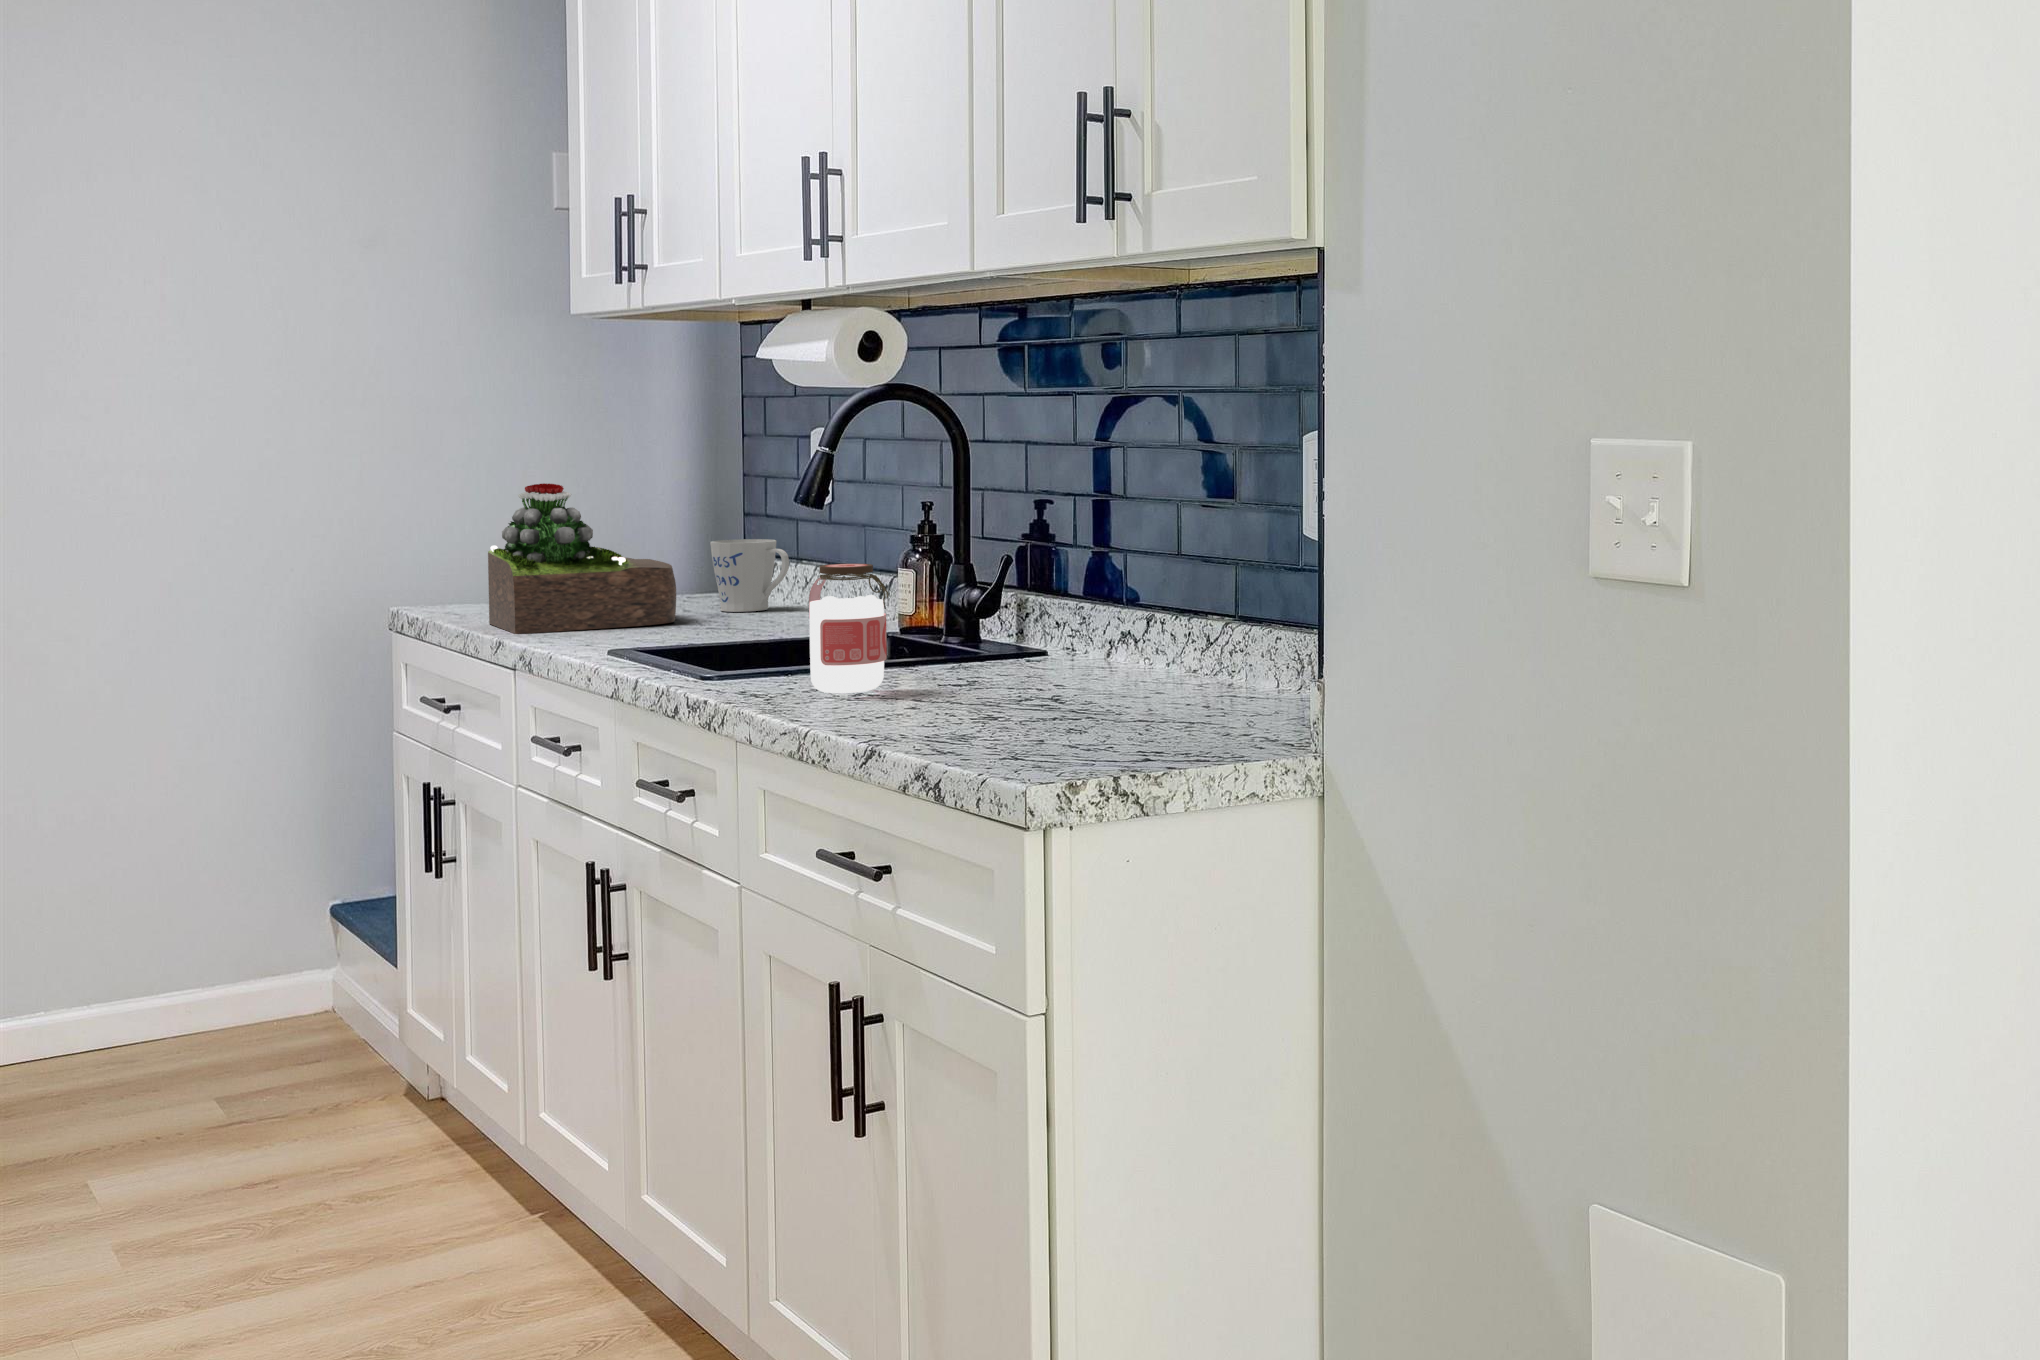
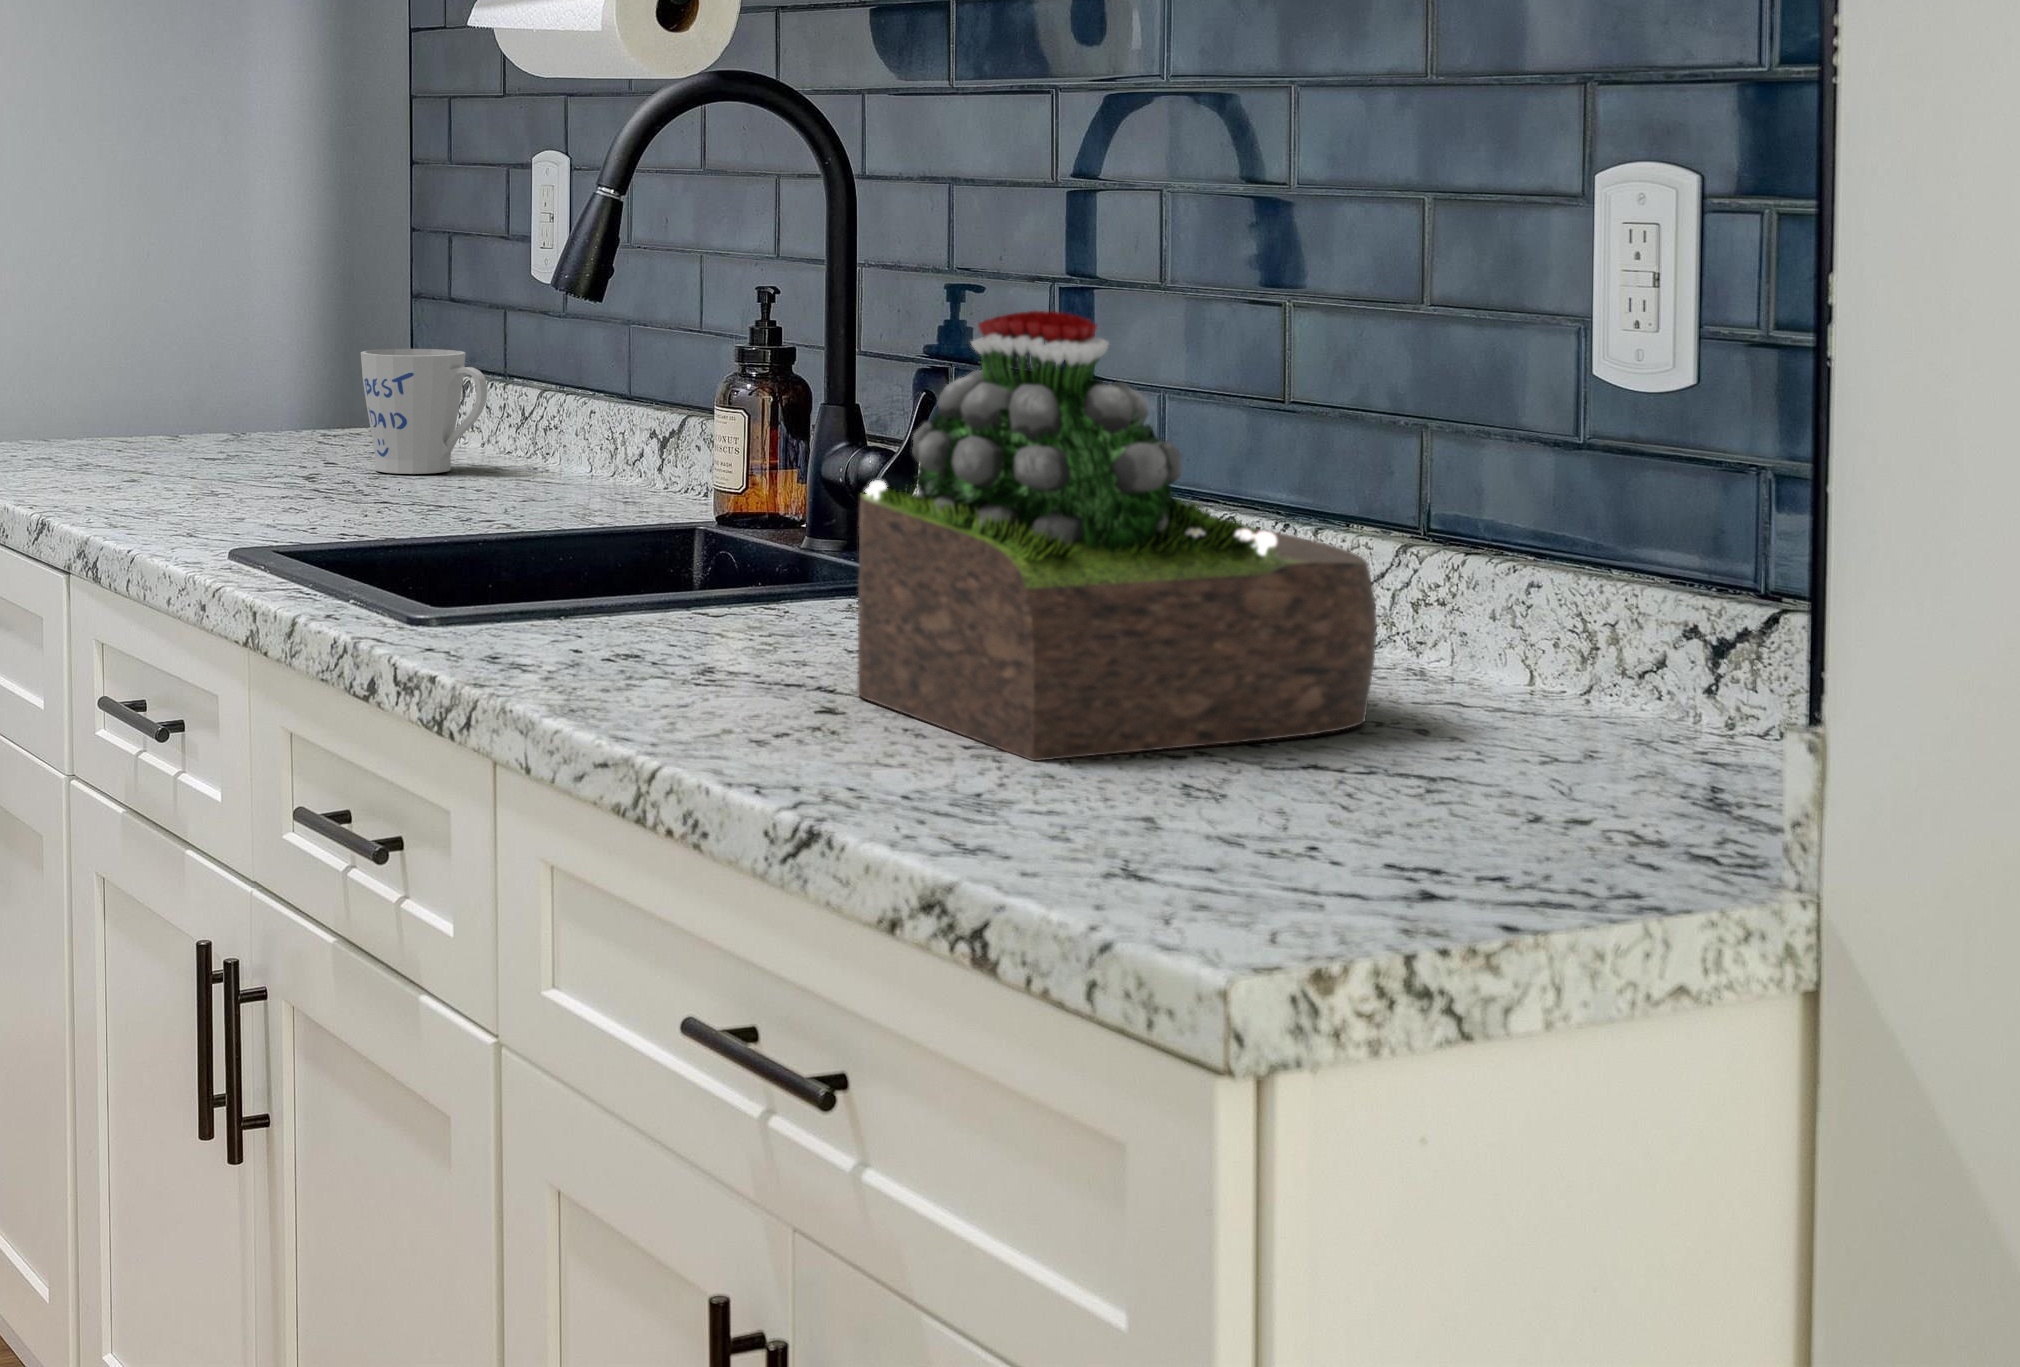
succulent plant: present [488,483,676,634] -> present [857,311,1377,761]
jar: present [809,564,889,693] -> none [614,415,763,674]

